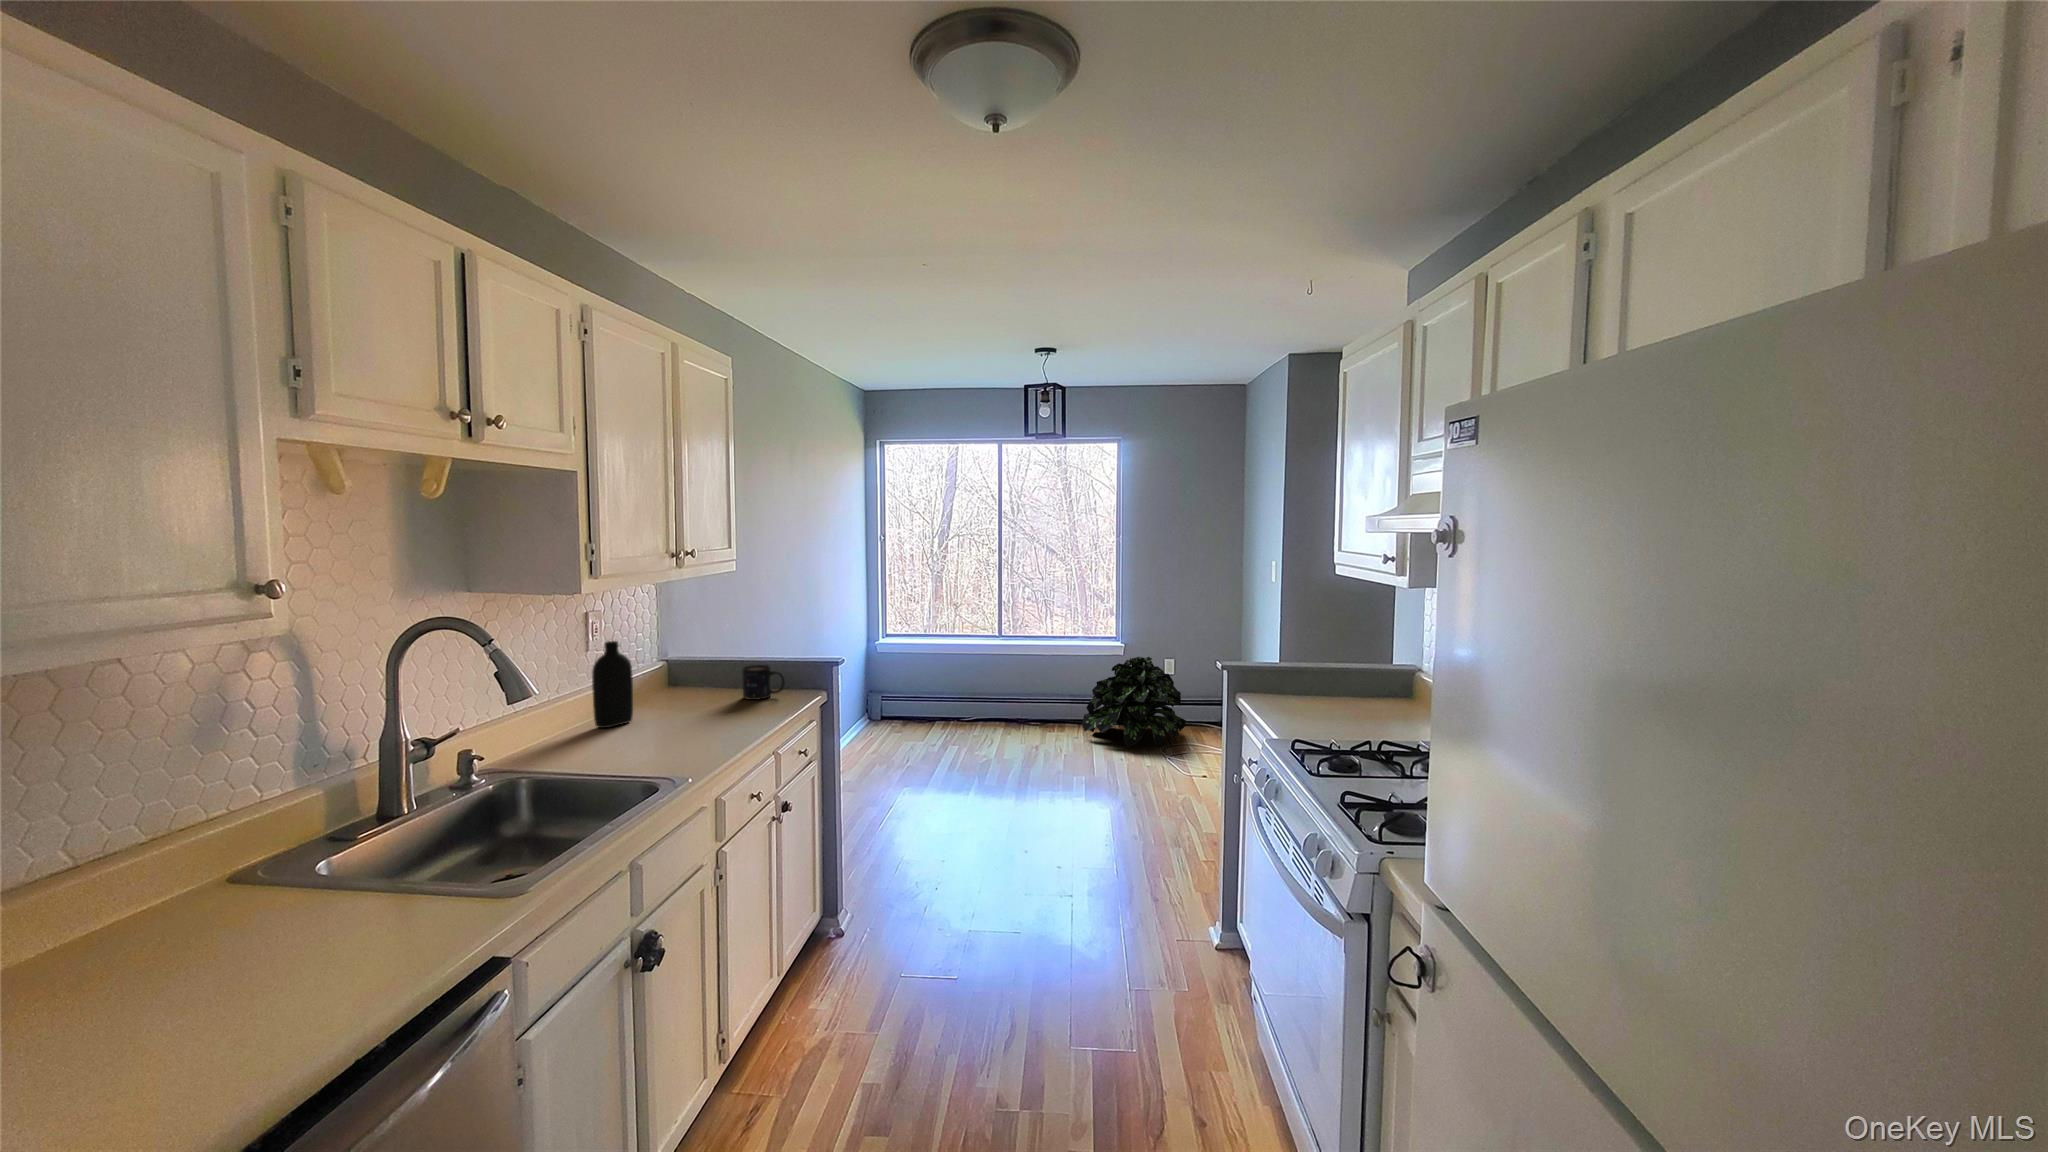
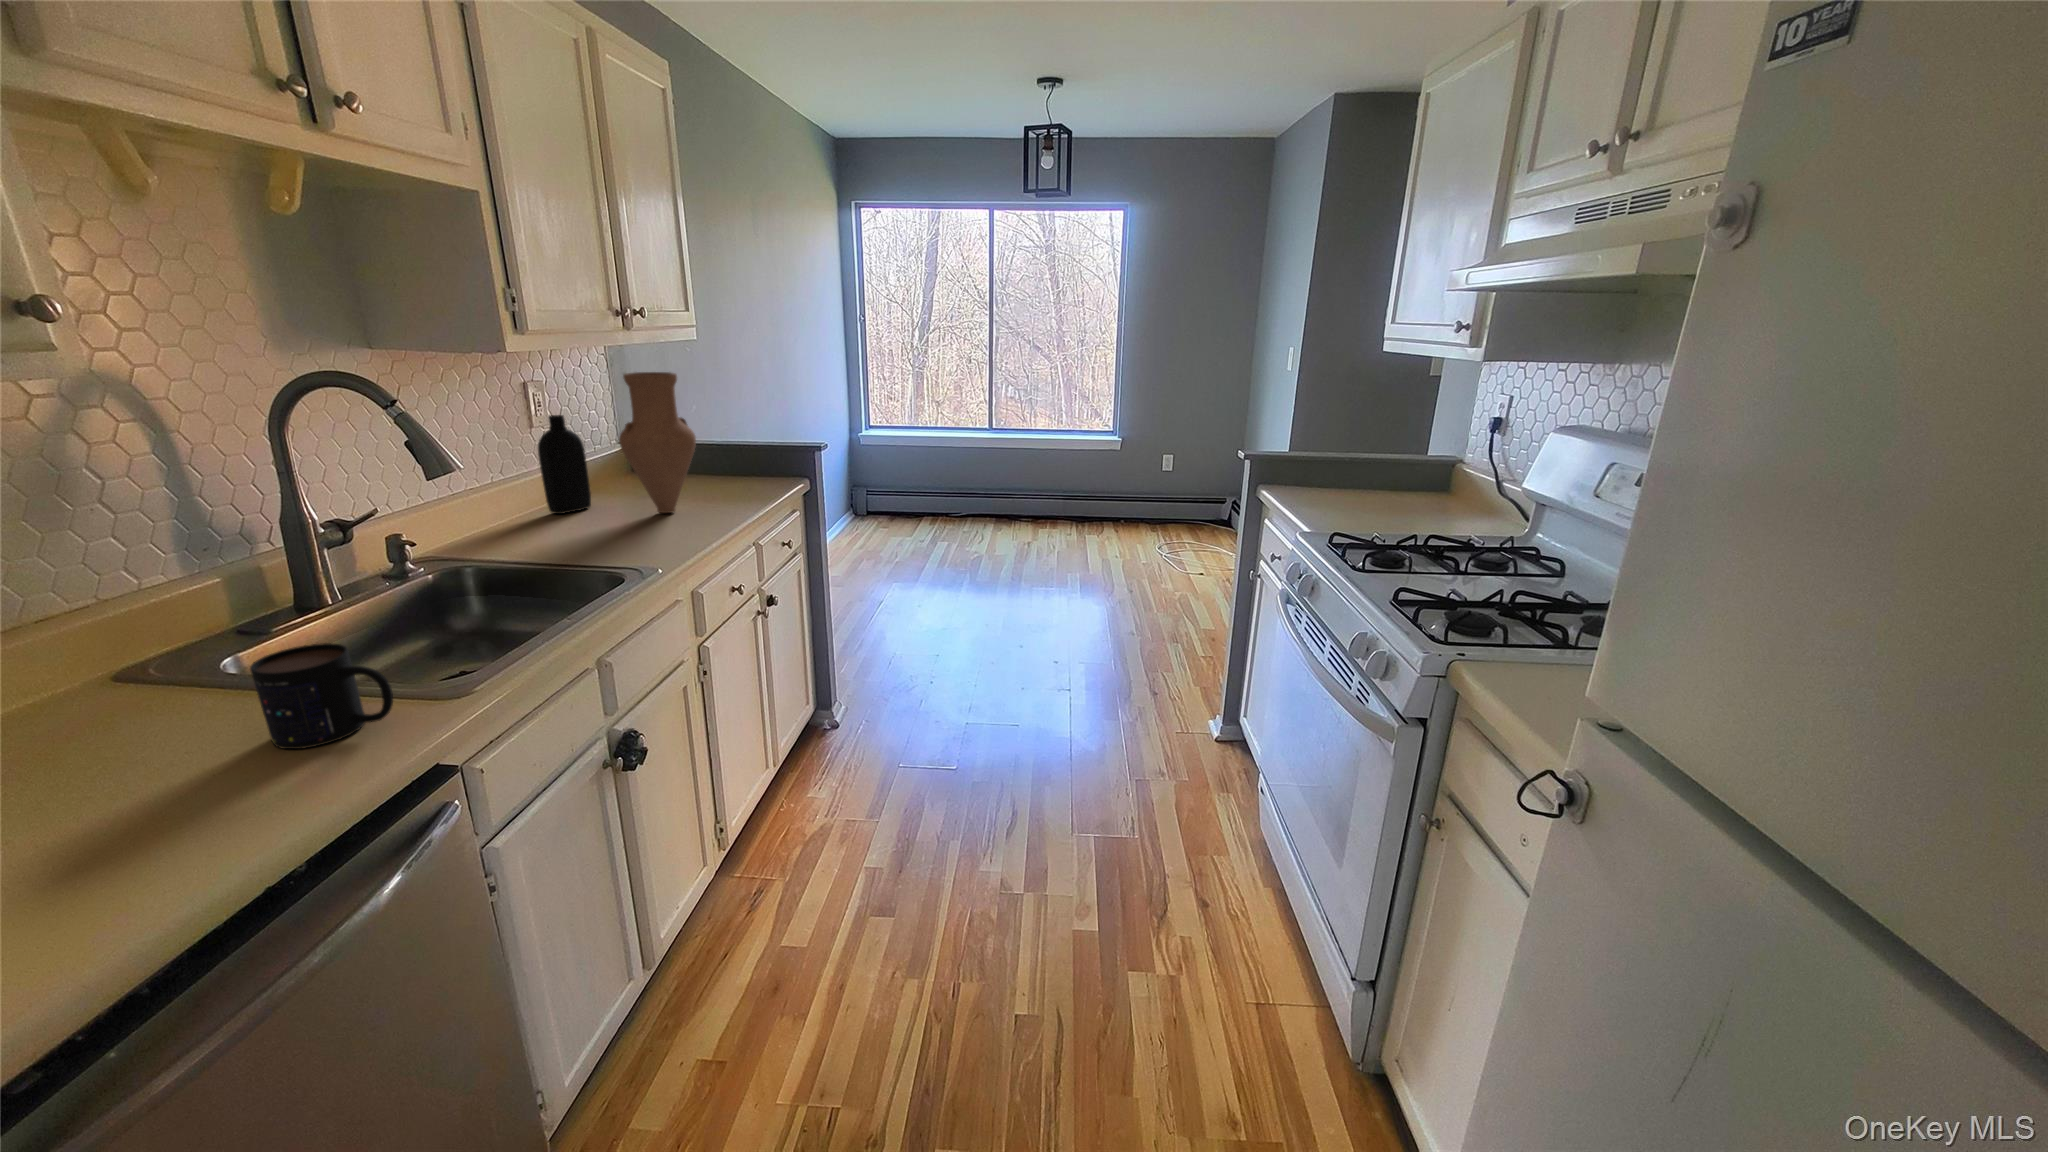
vase: none [664,604,730,726] -> present [619,372,696,513]
potted plant: present [1082,657,1186,747] -> none [1076,451,1184,545]
mug: present [742,665,785,700] -> present [250,643,393,749]

